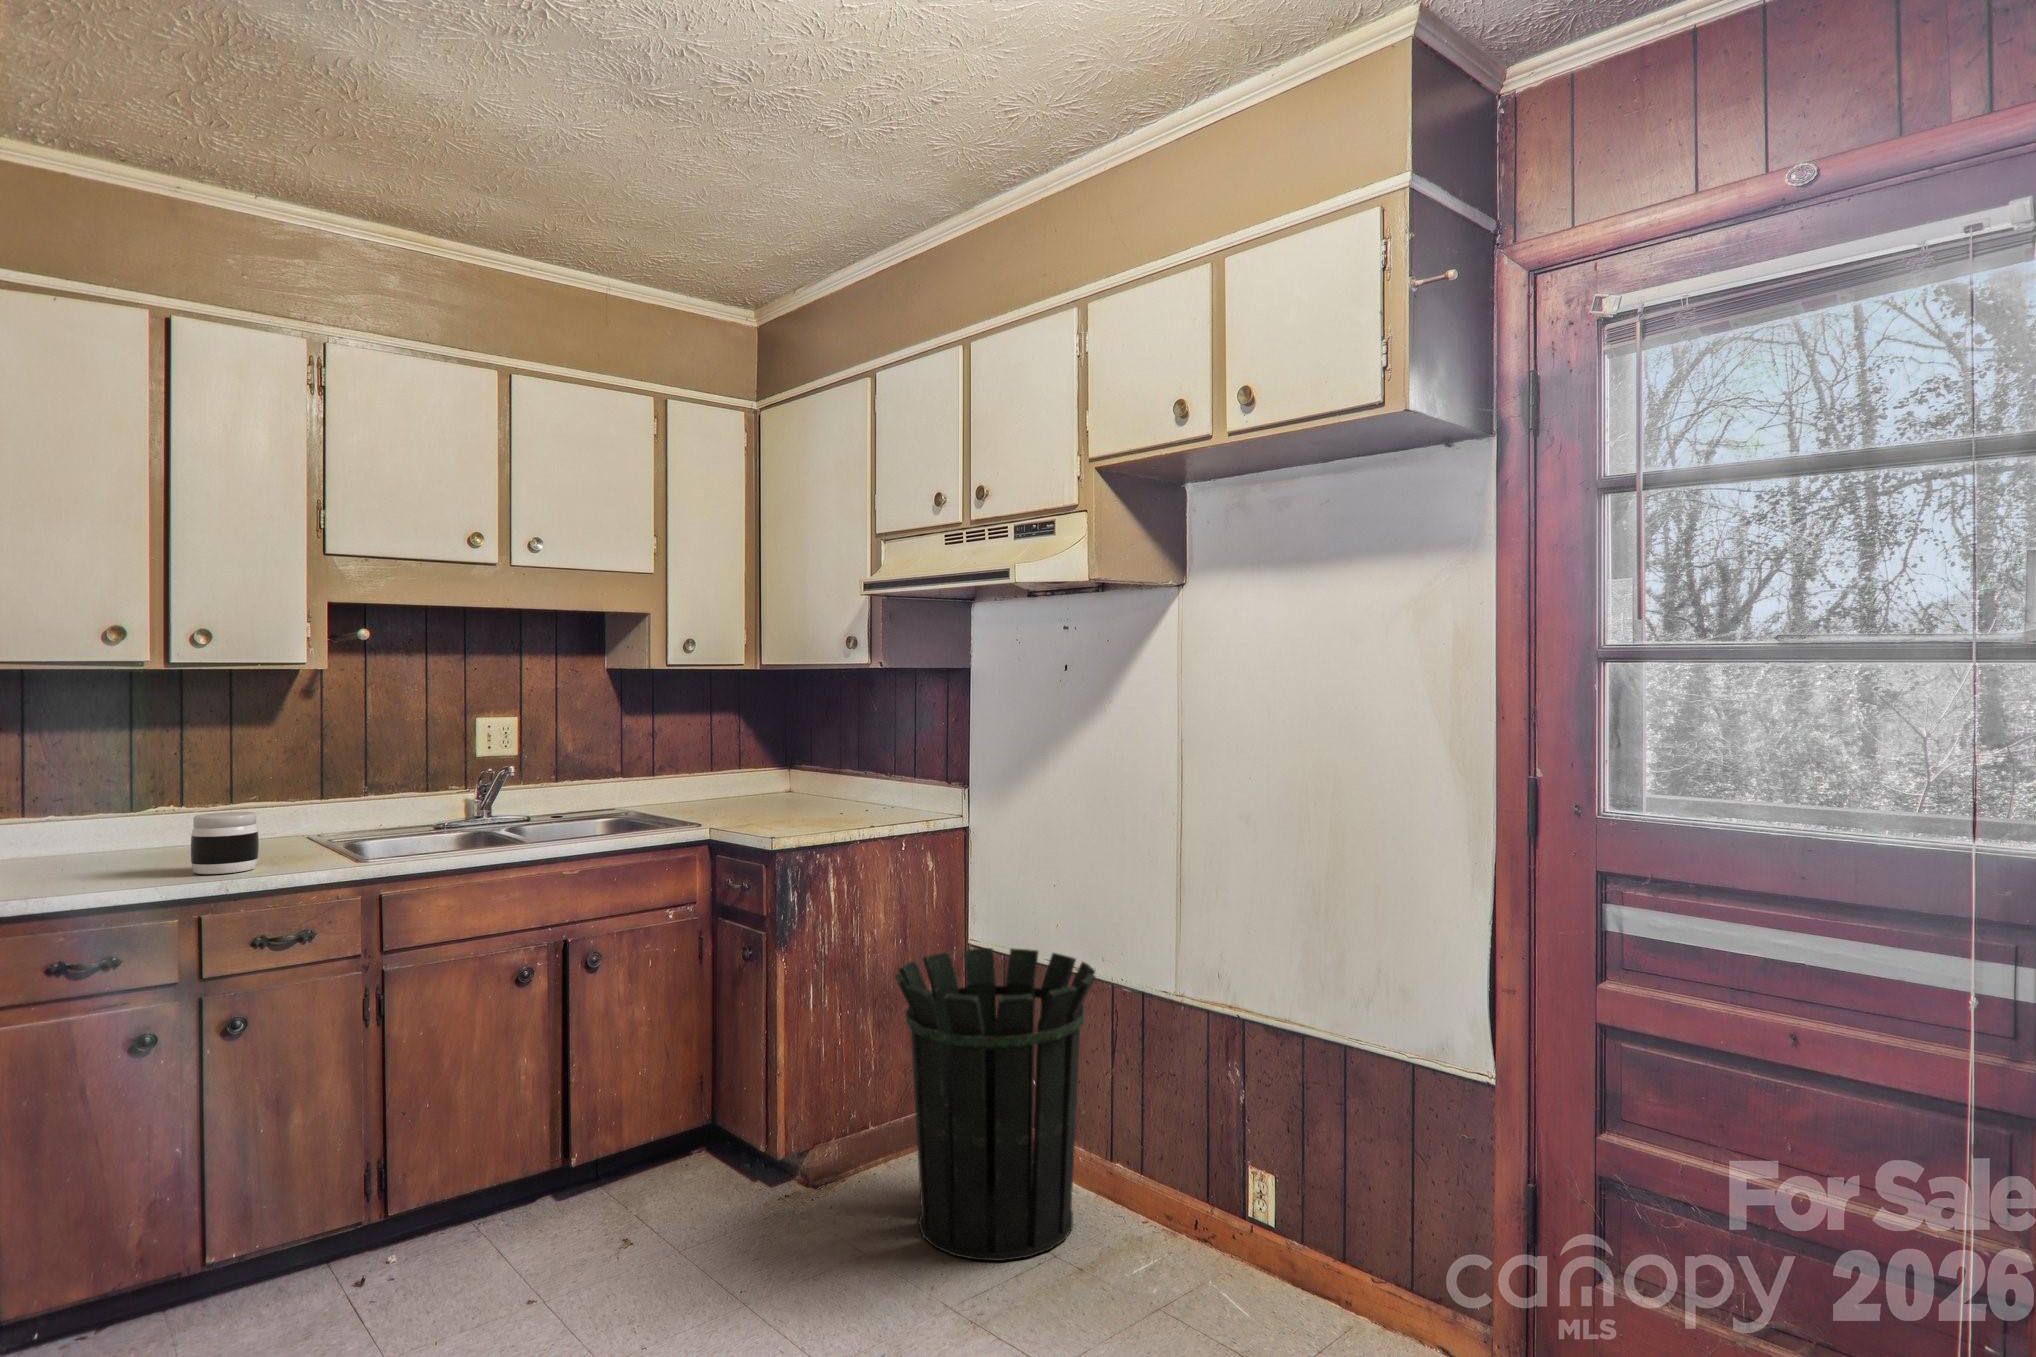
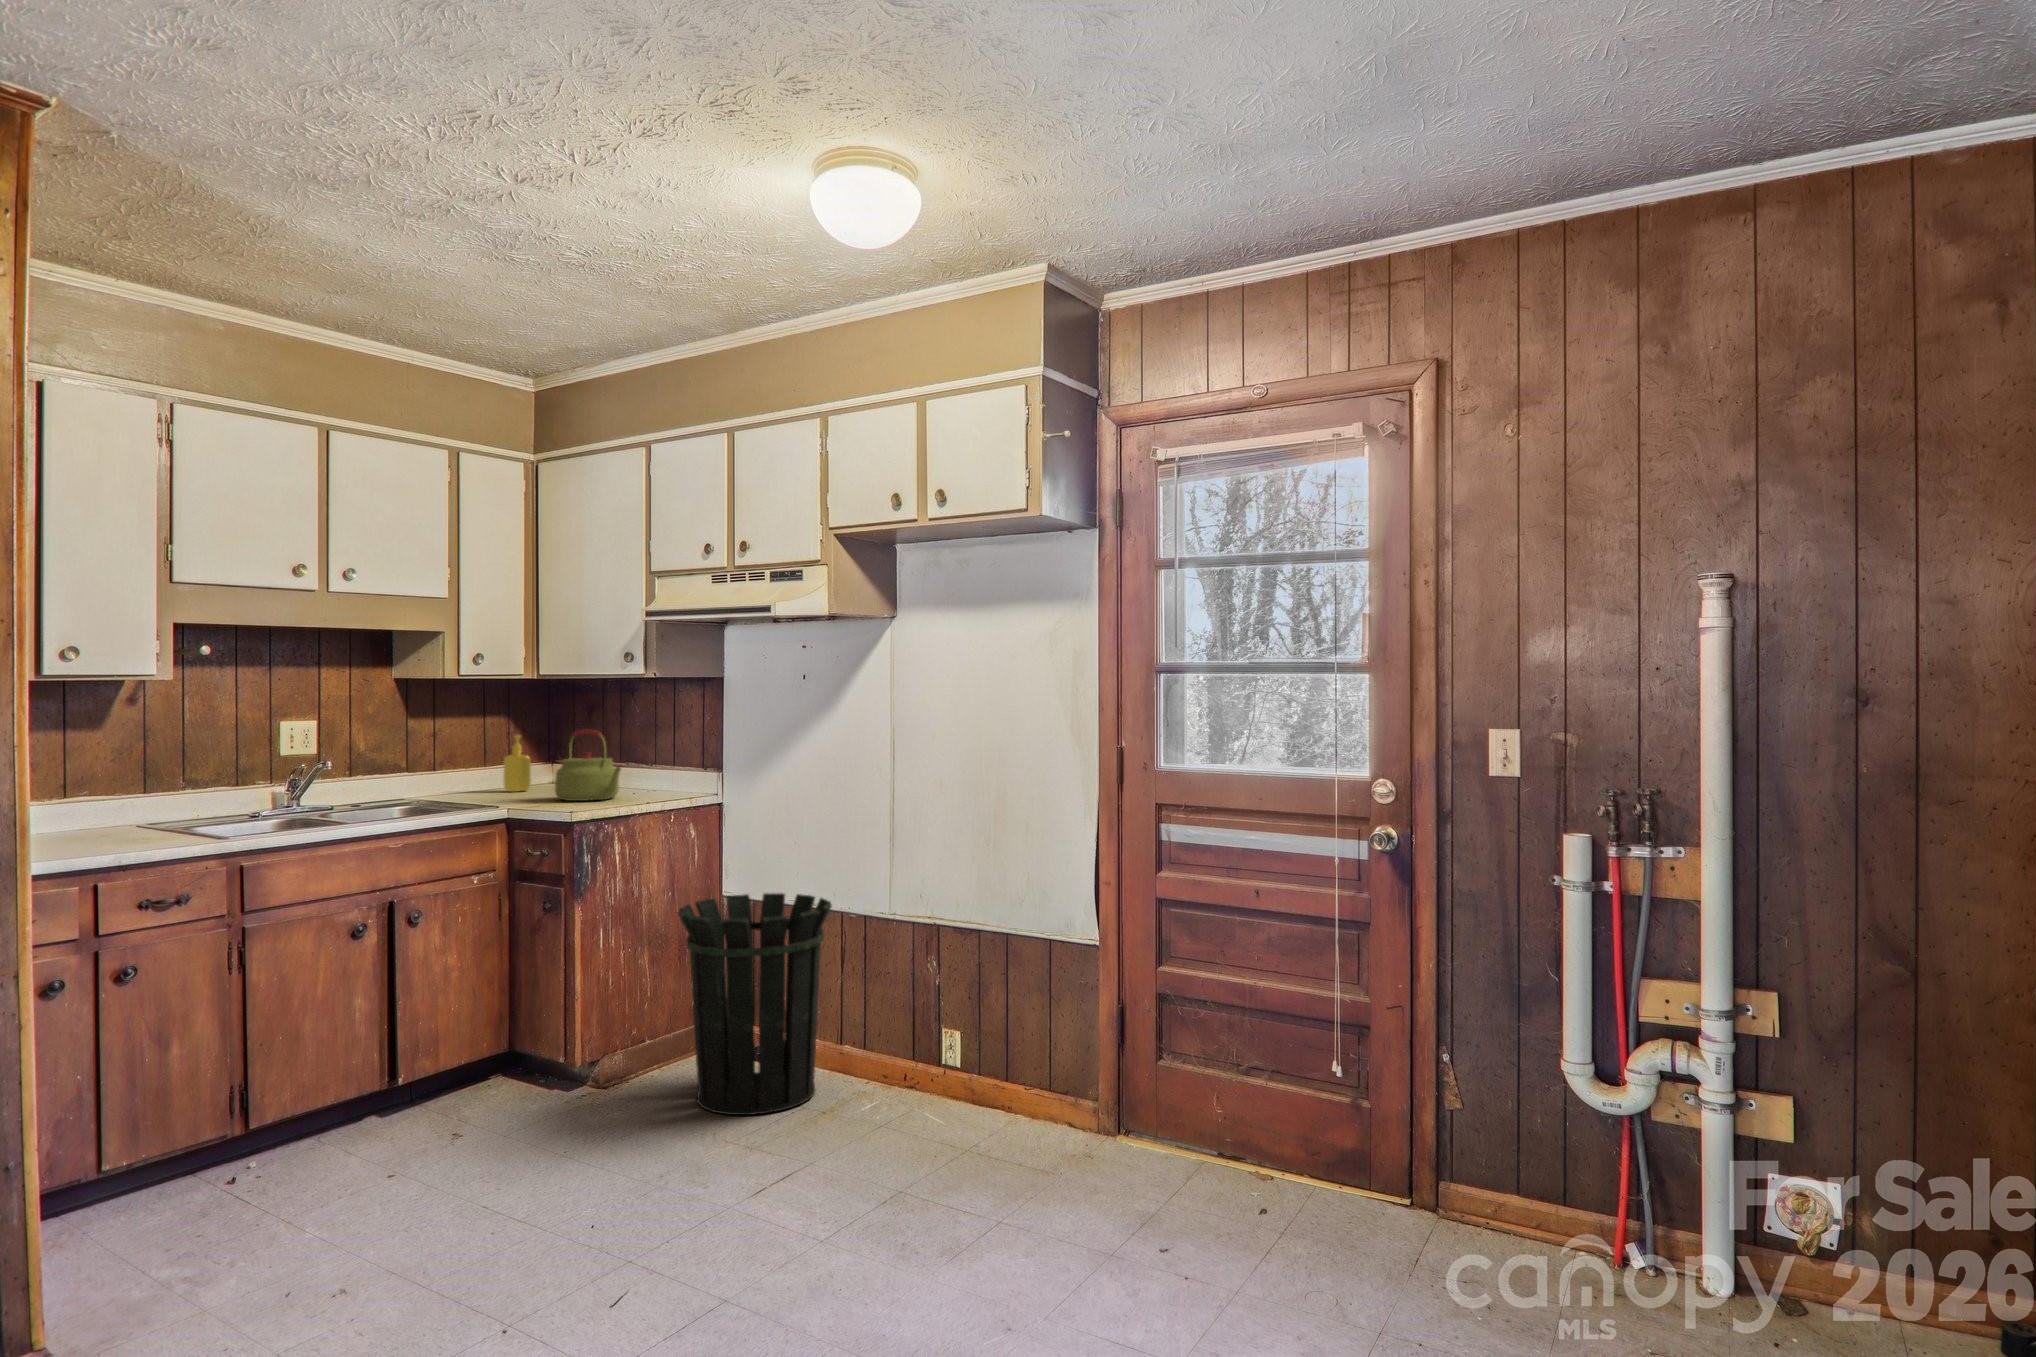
kettle: none [774,730,847,817] -> present [555,730,621,801]
soap dispenser: none [732,733,762,799] -> present [503,735,531,792]
jar: present [191,812,259,874] -> none [78,799,136,849]

